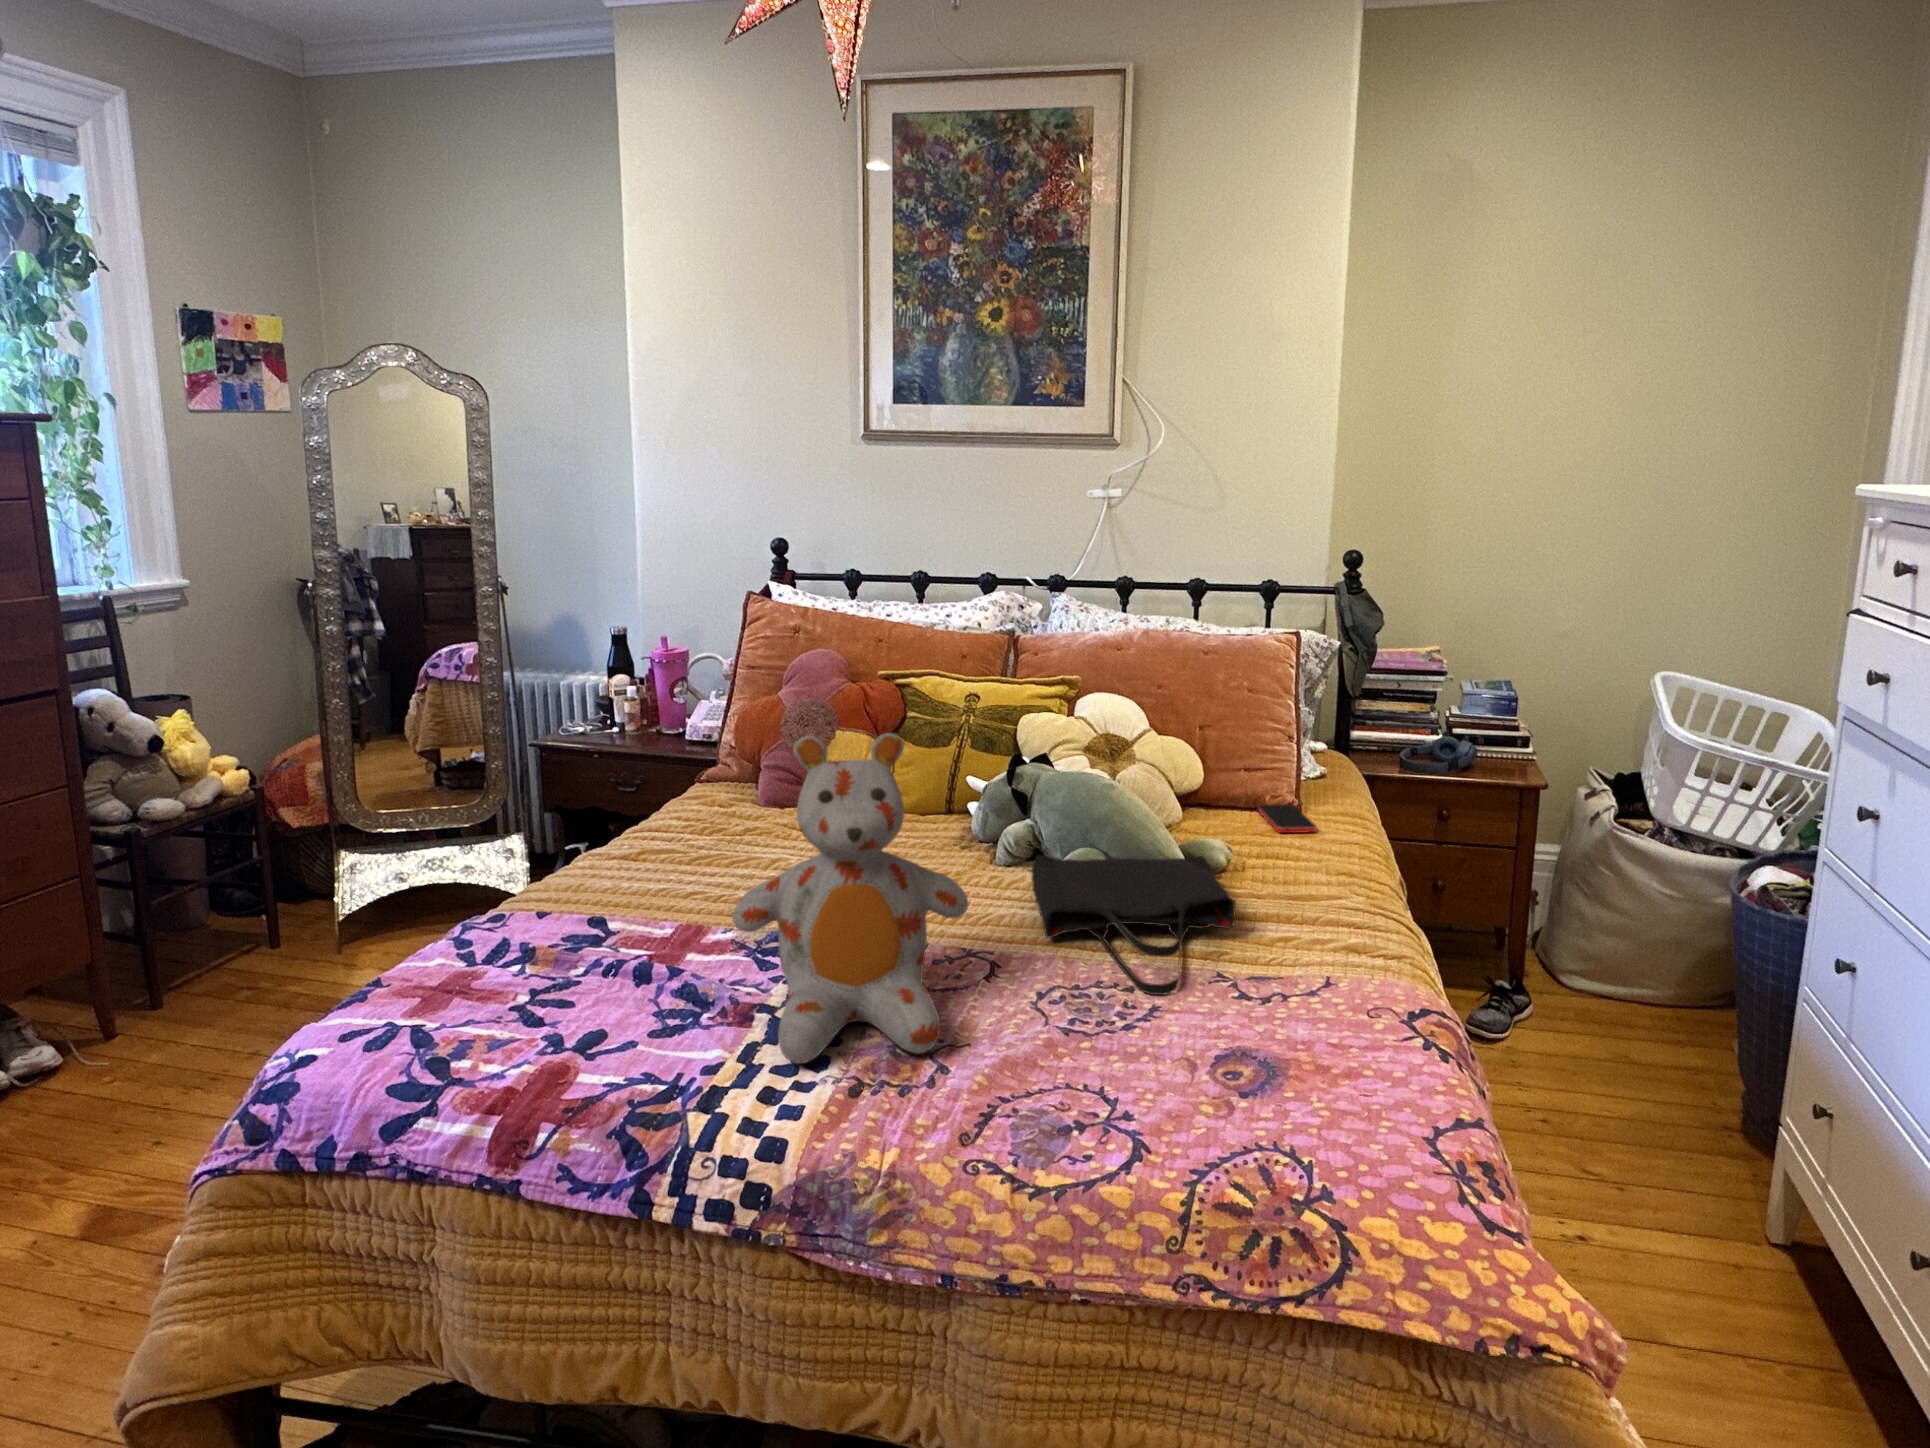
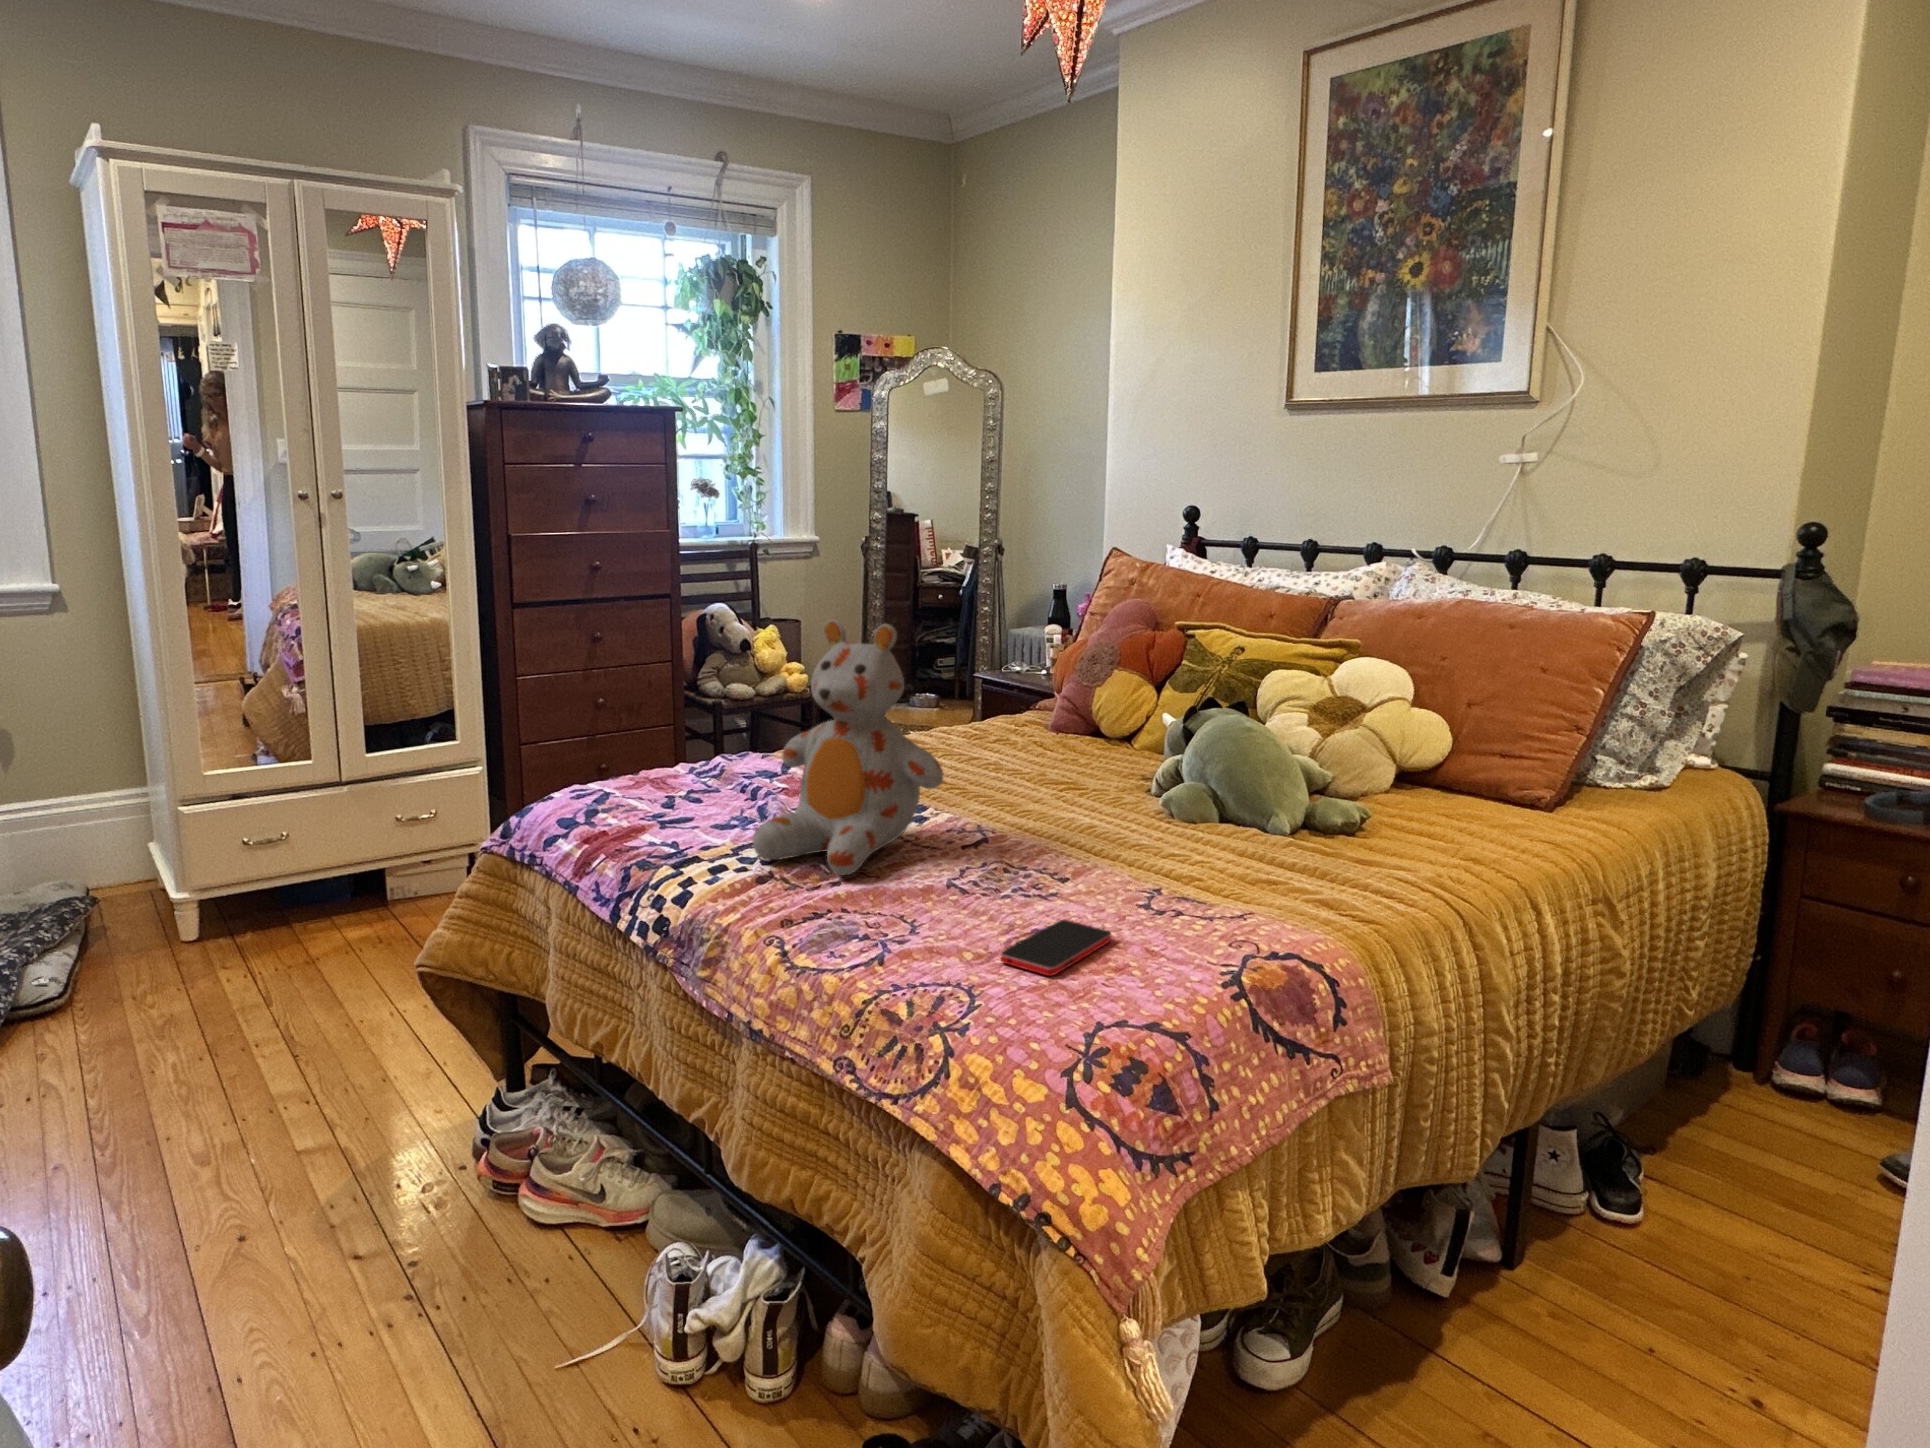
smartphone: present [1258,805,1316,833] -> present [1001,920,1111,976]
tote bag: present [1032,855,1235,995] -> none [1064,786,1294,899]

